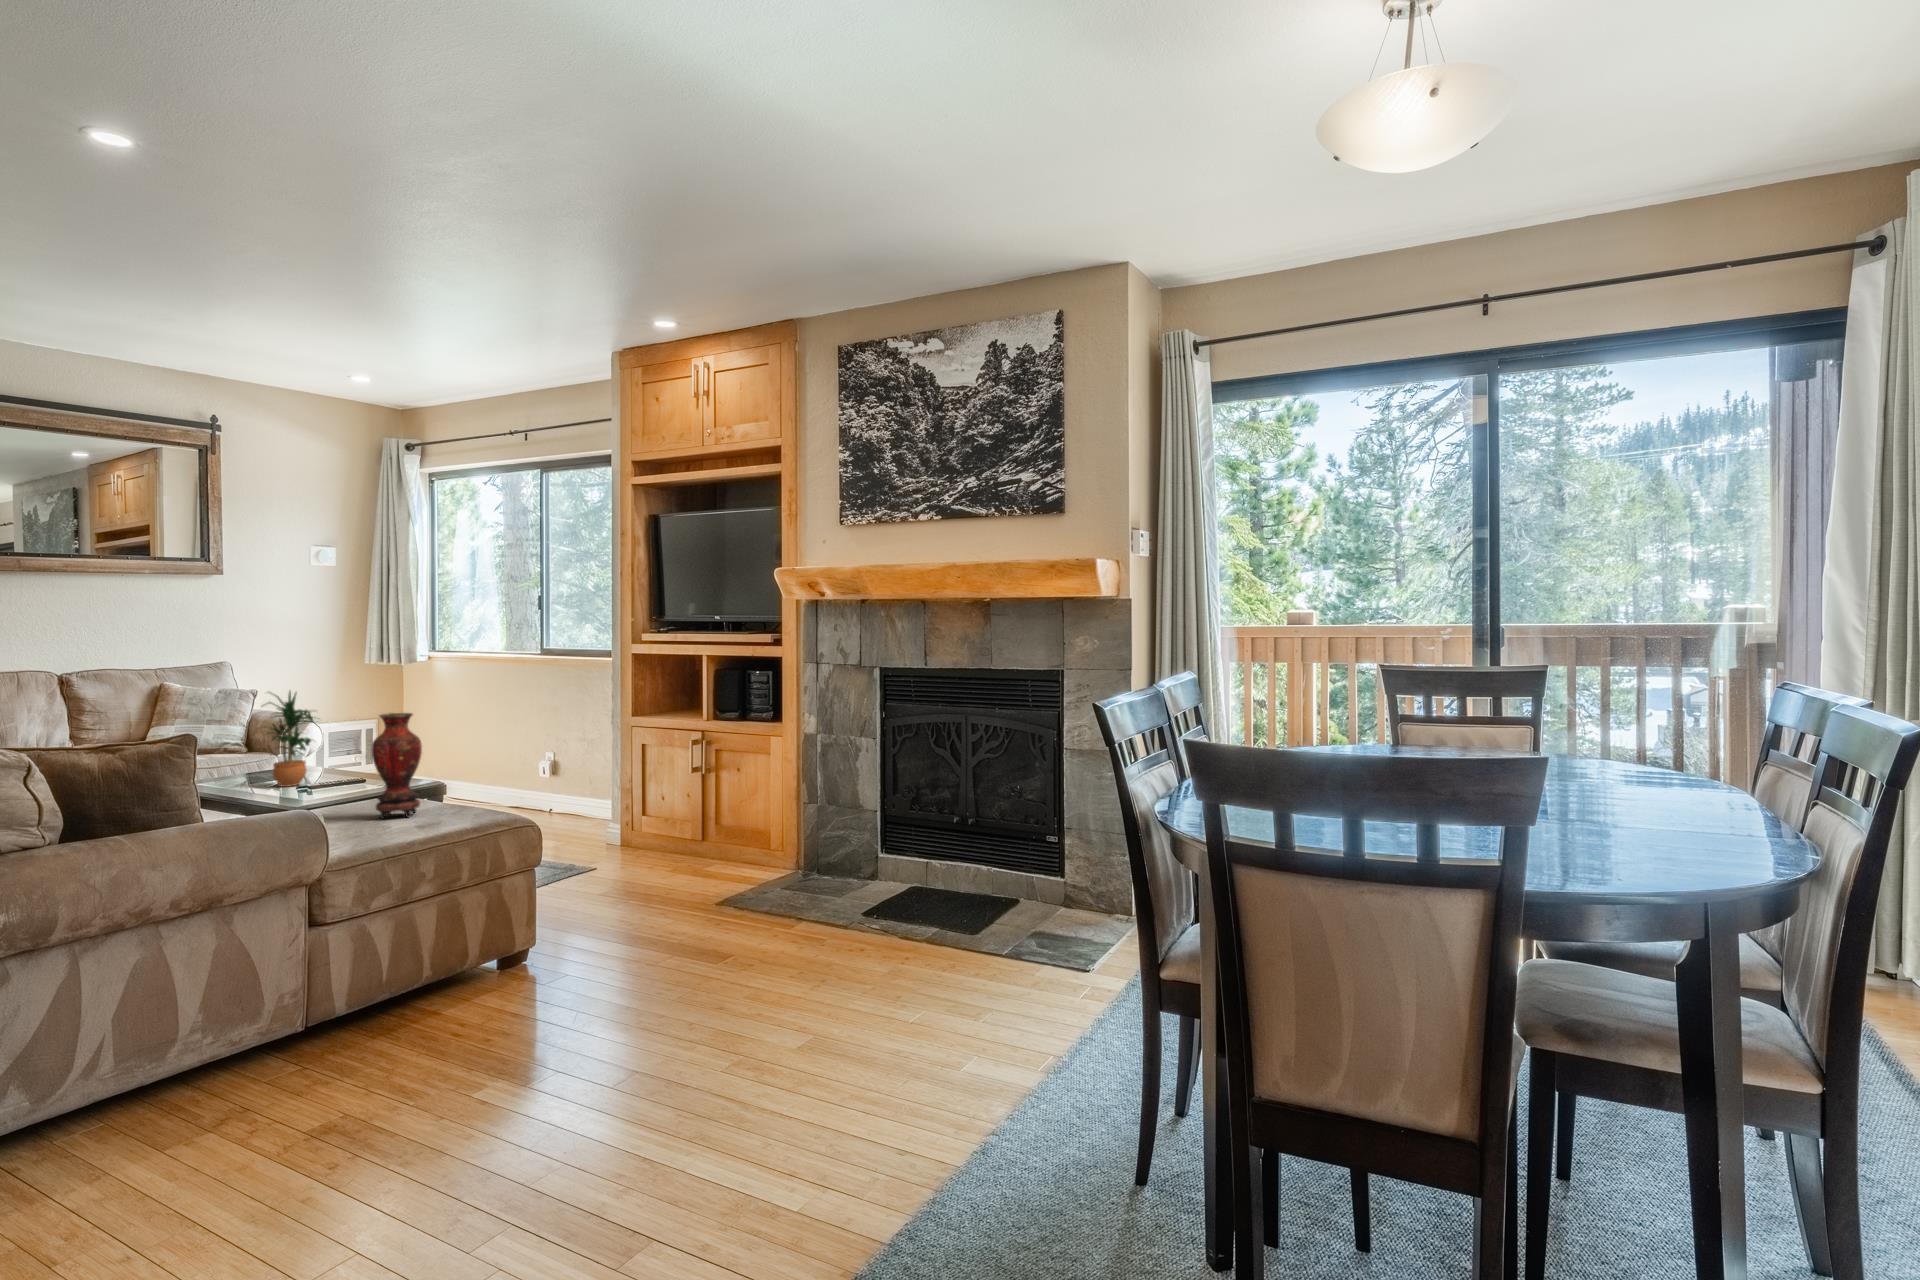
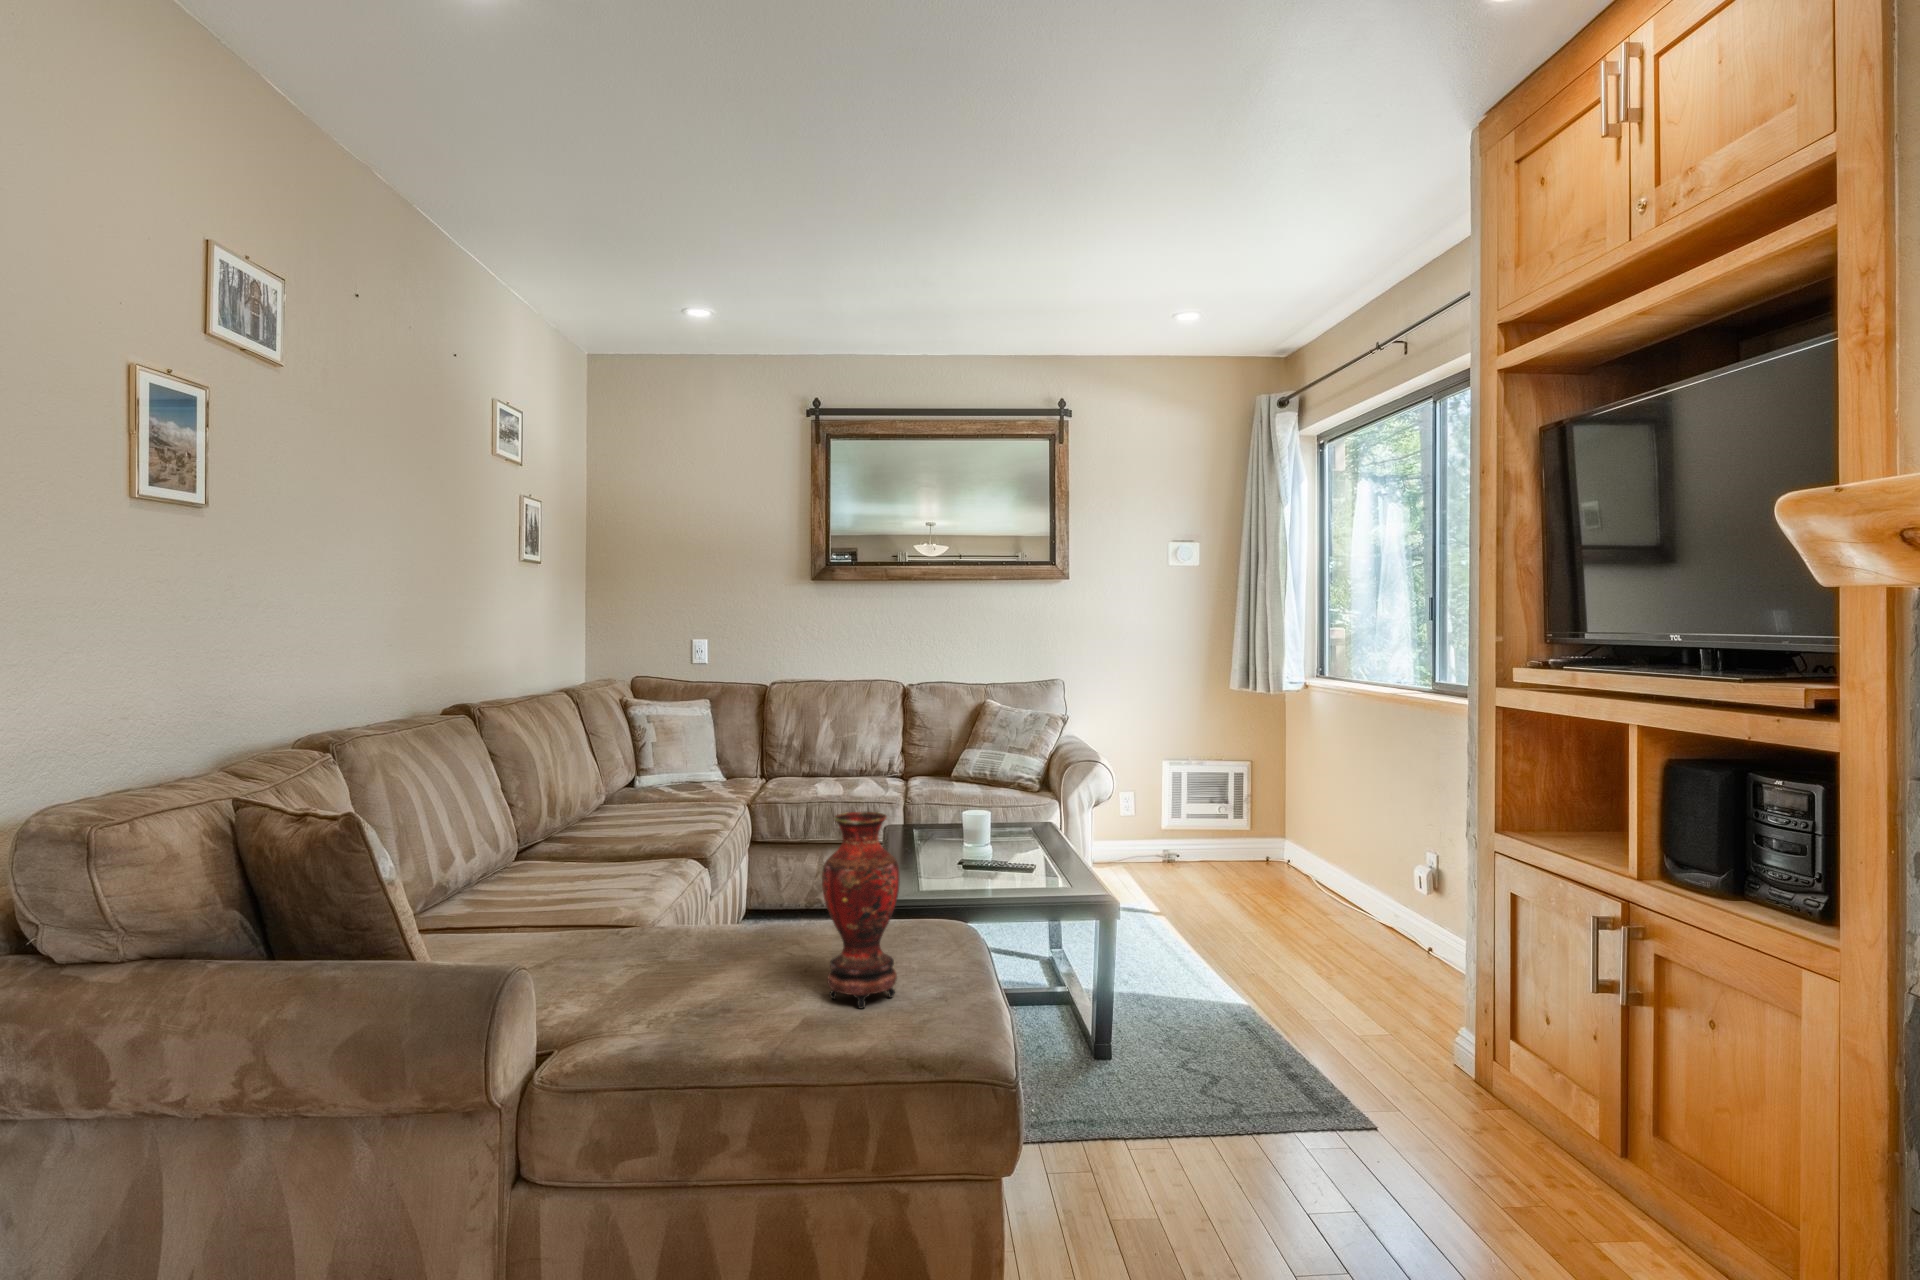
potted plant: present [268,691,315,787] -> none [928,736,992,871]

